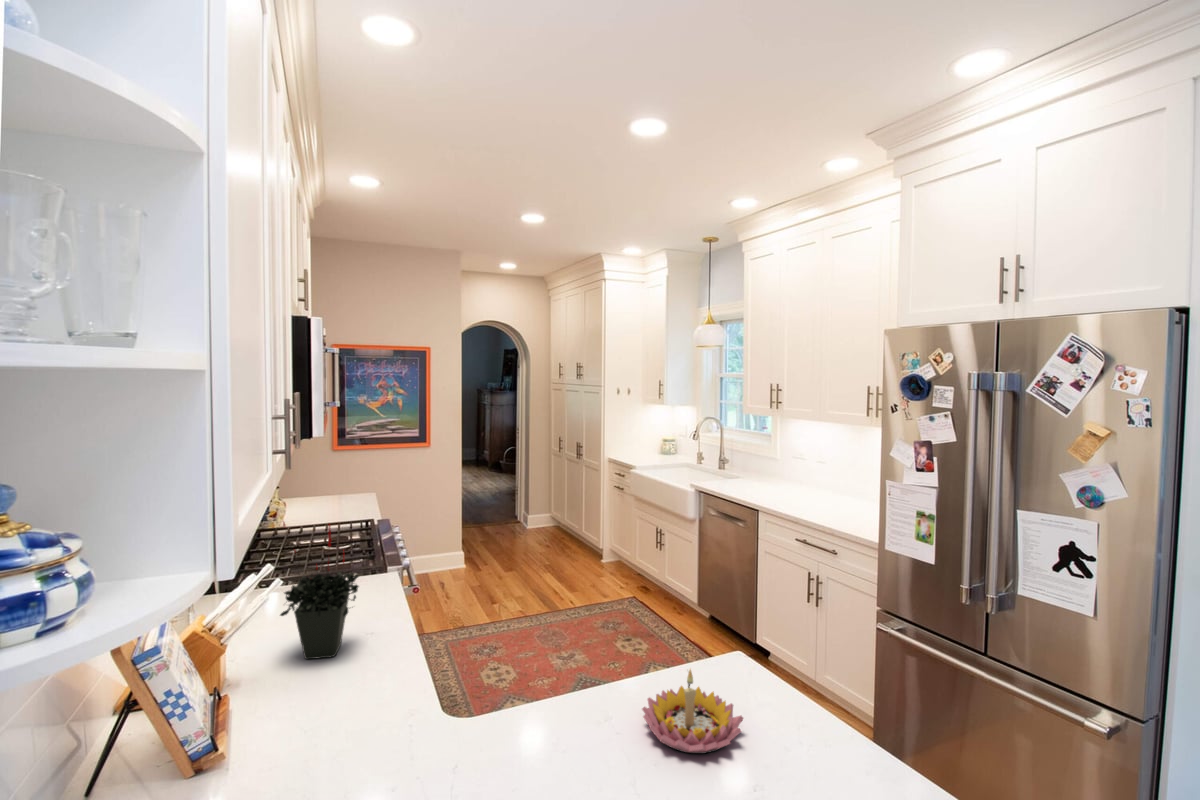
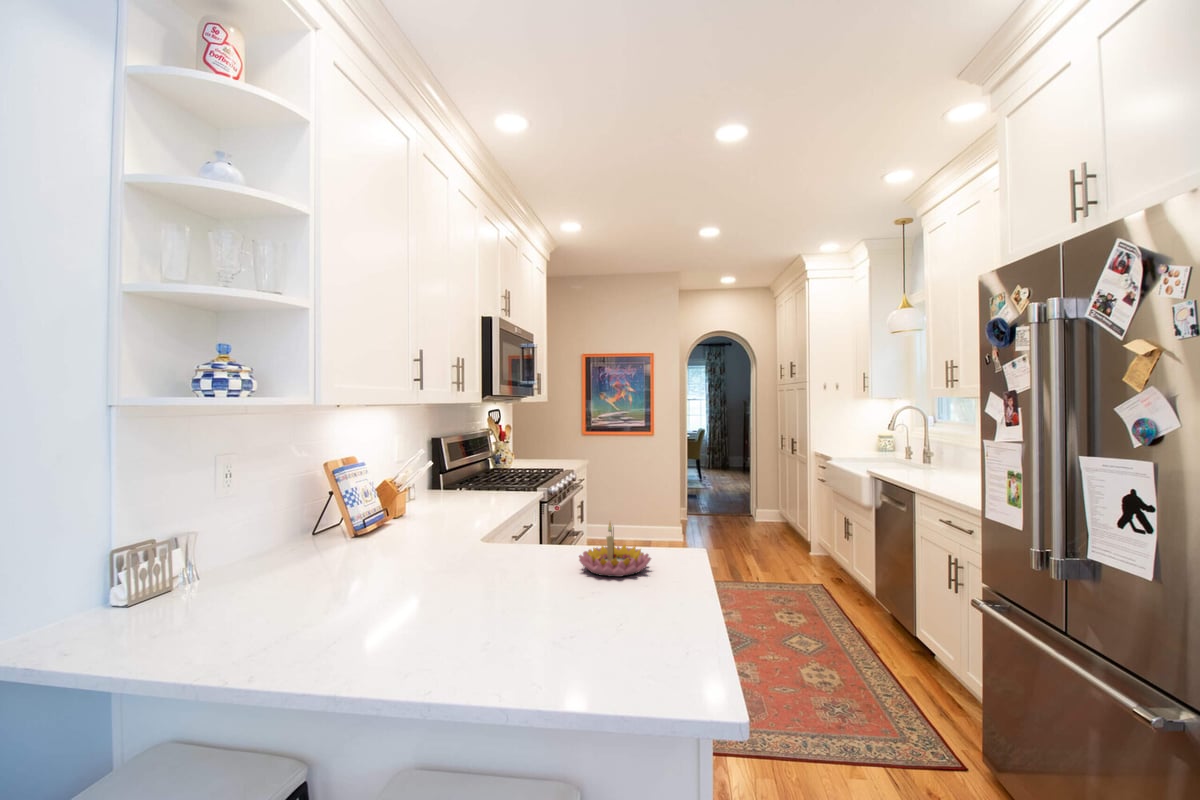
potted plant: present [280,522,359,659] -> none [434,431,484,520]

